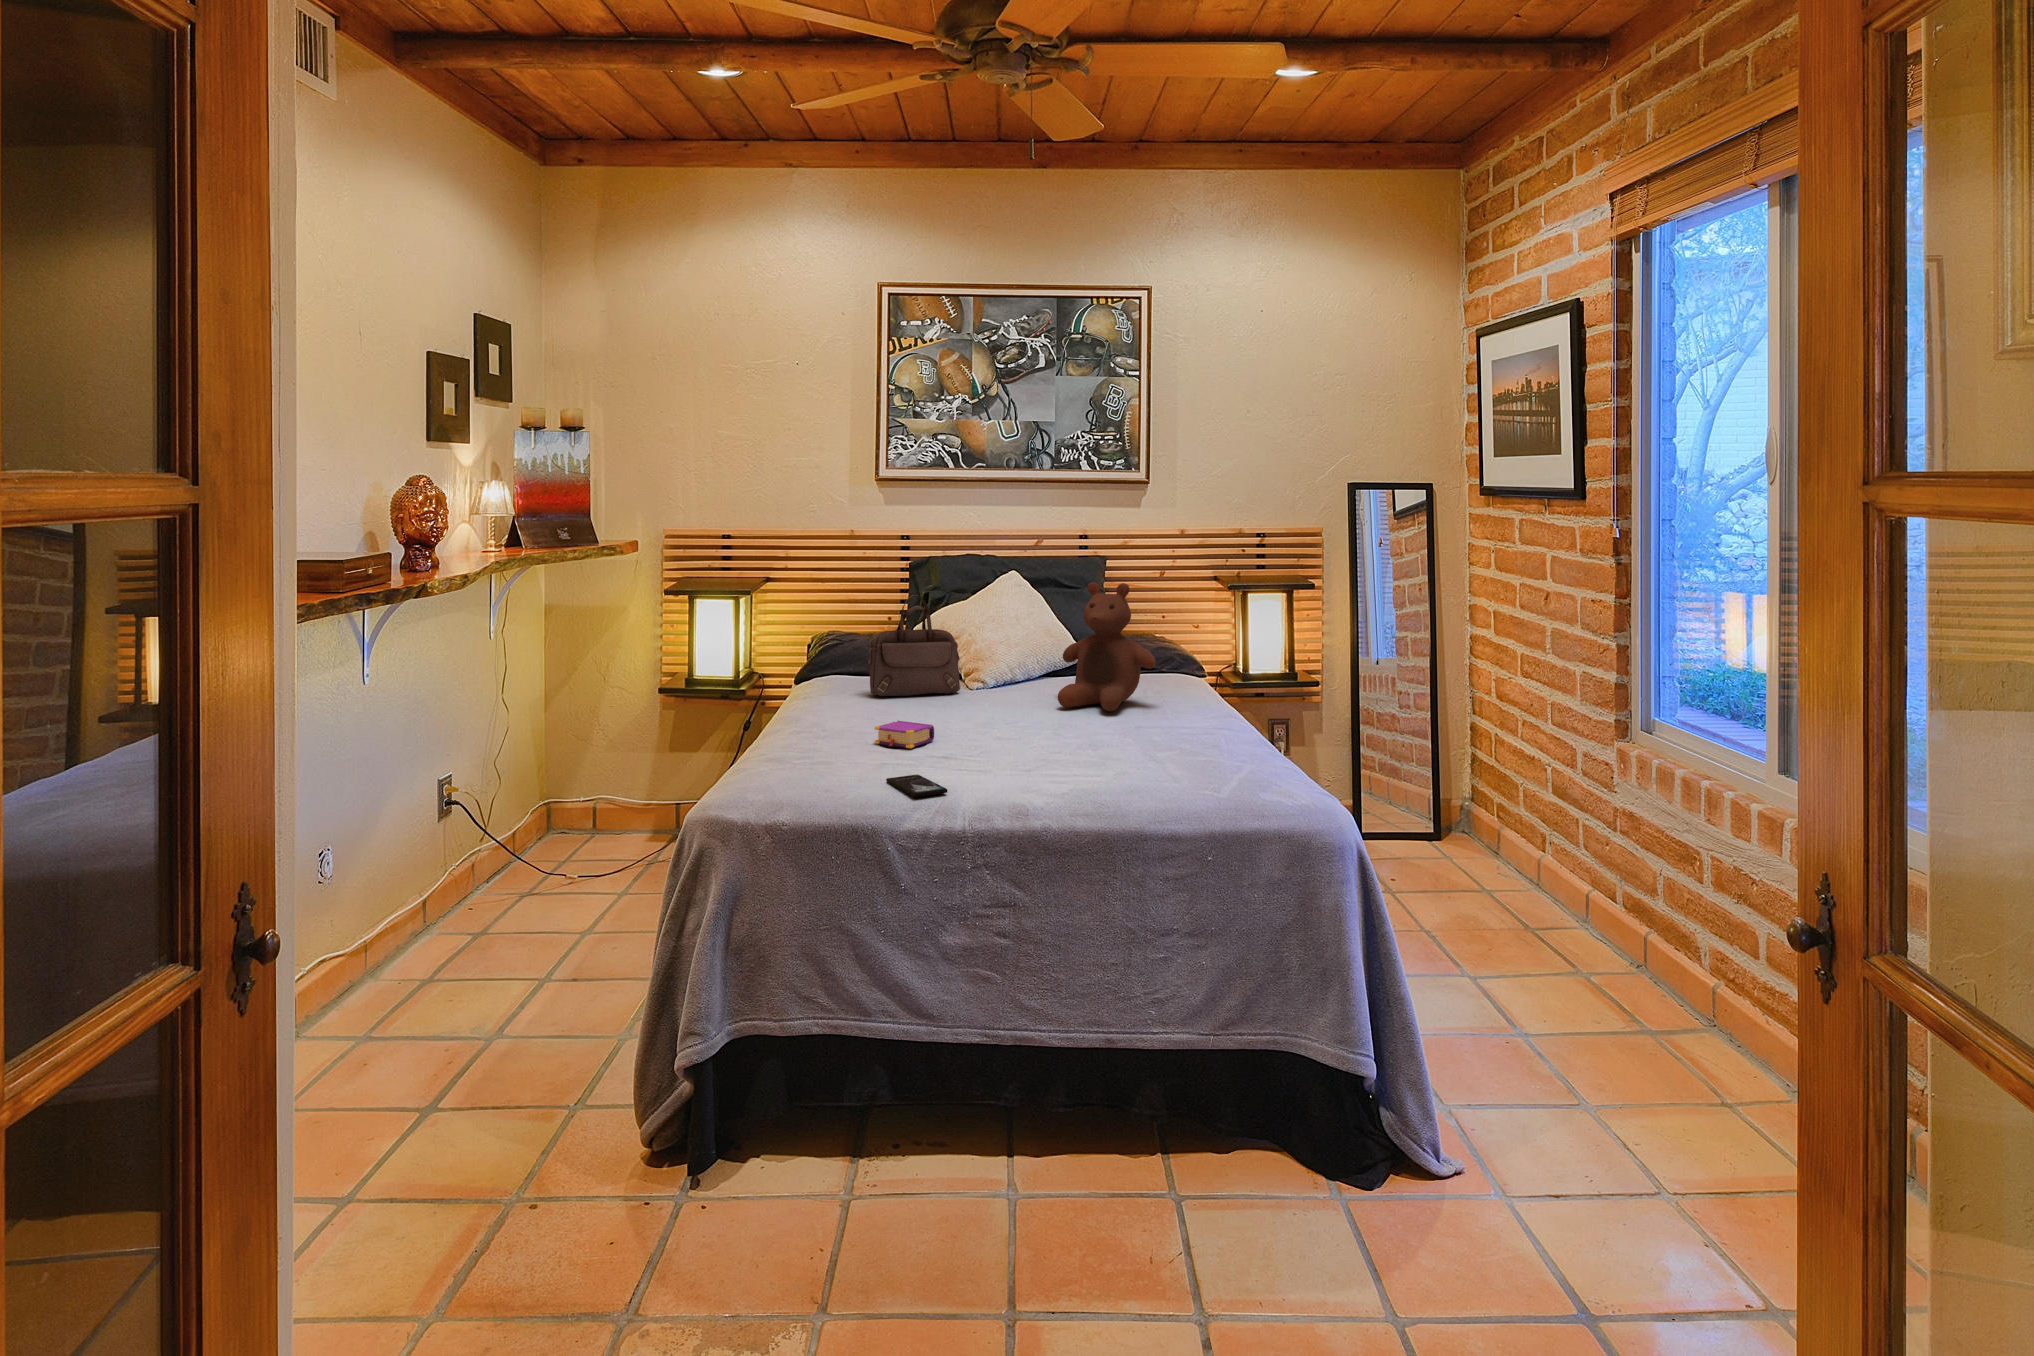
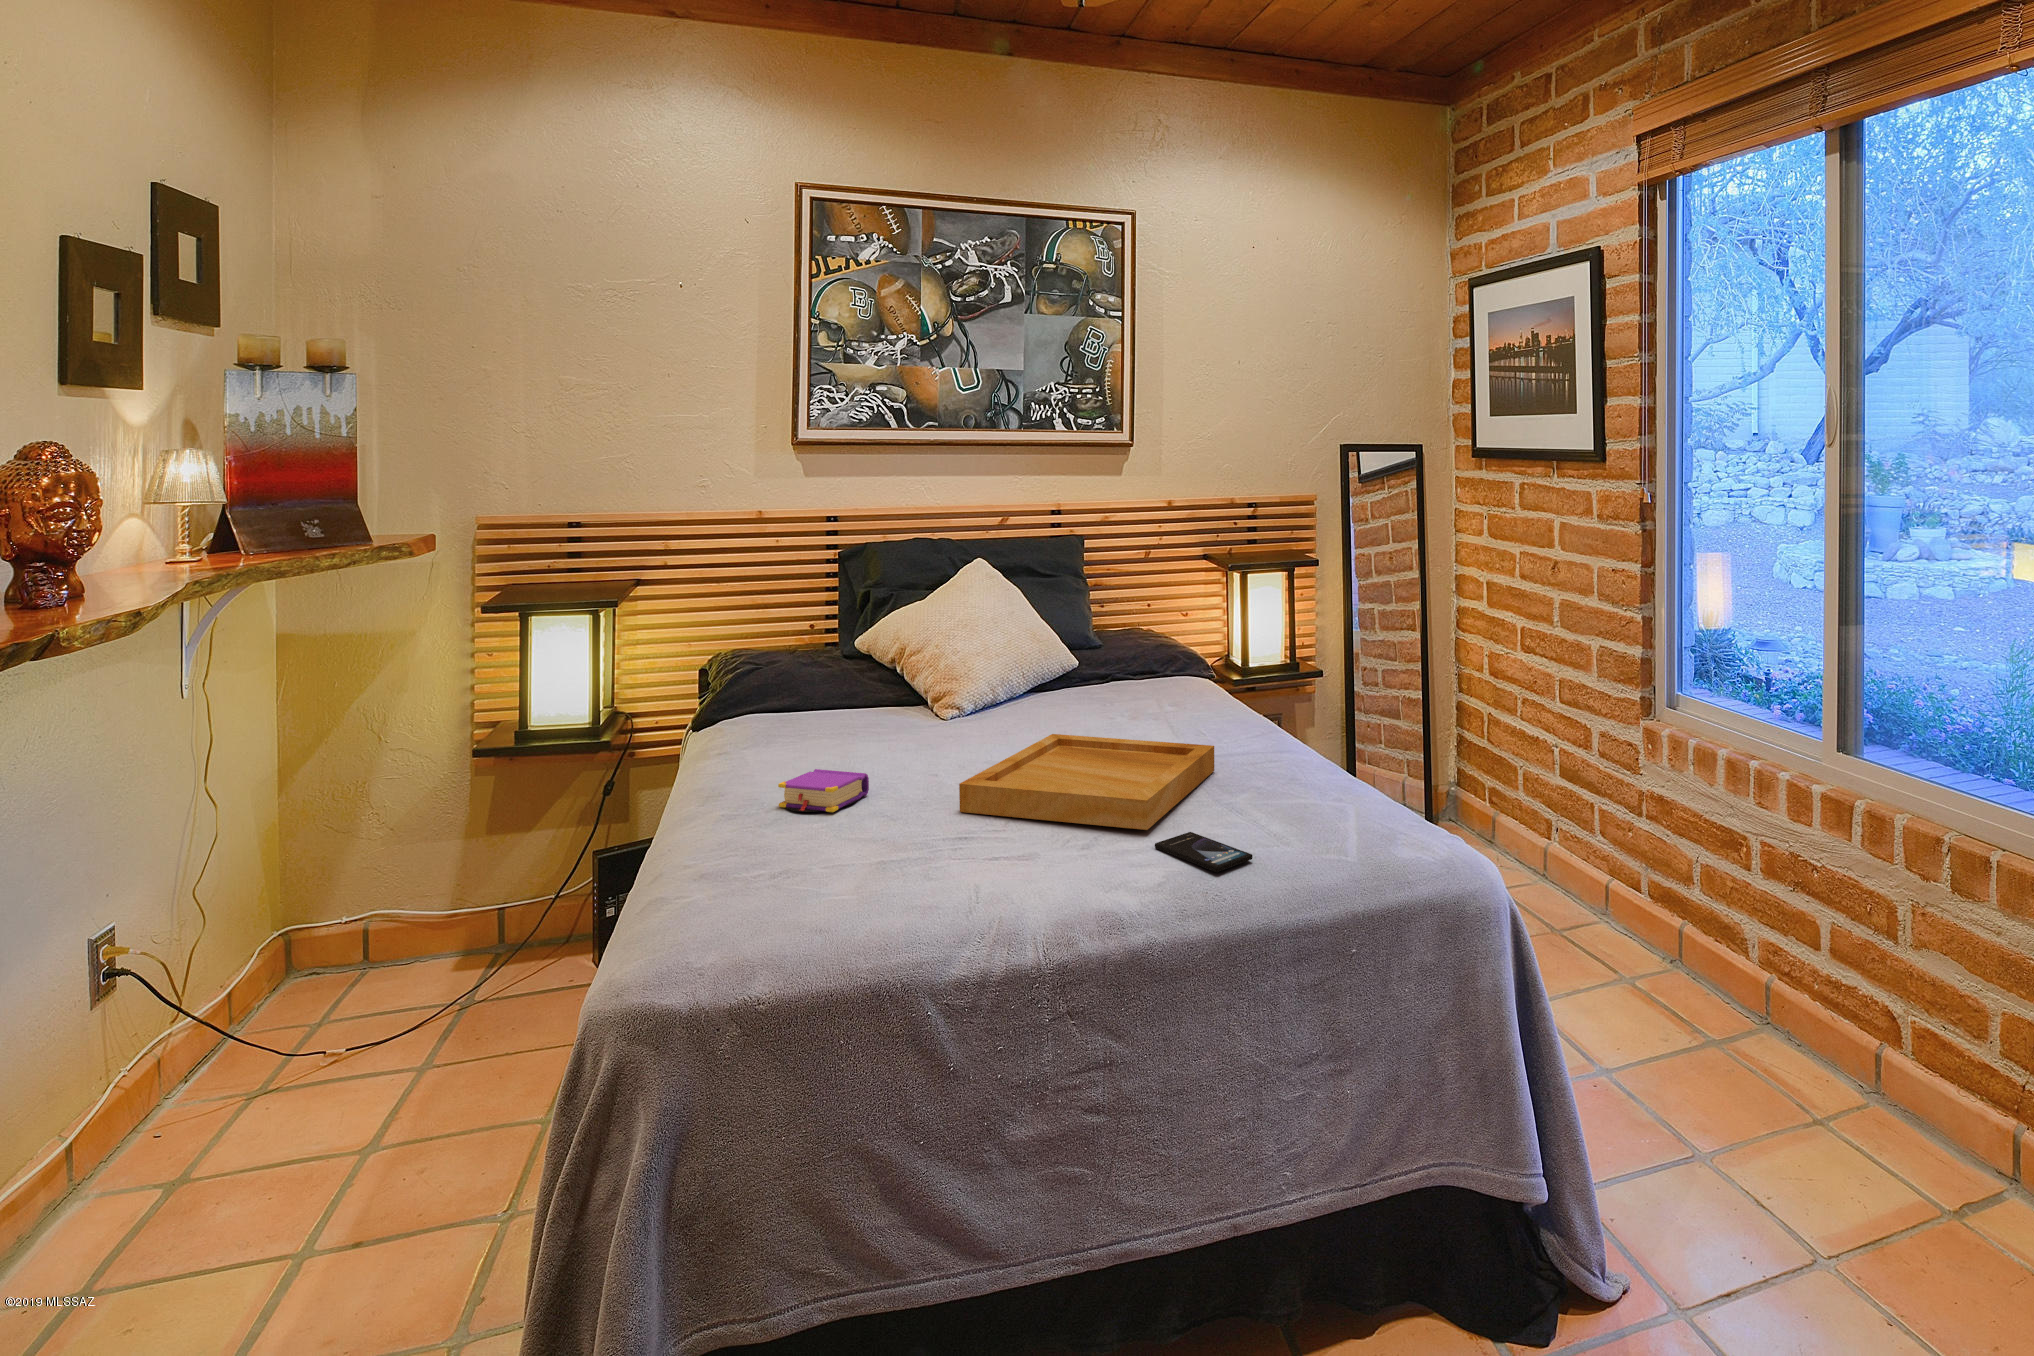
stuffed bear: present [1058,582,1156,711] -> none [1037,565,1158,727]
handbag: present [868,595,960,696] -> none [777,588,908,724]
tray: none [997,710,1191,773] -> present [959,734,1214,830]
smartphone: present [886,774,947,797] -> present [1155,832,1253,872]

